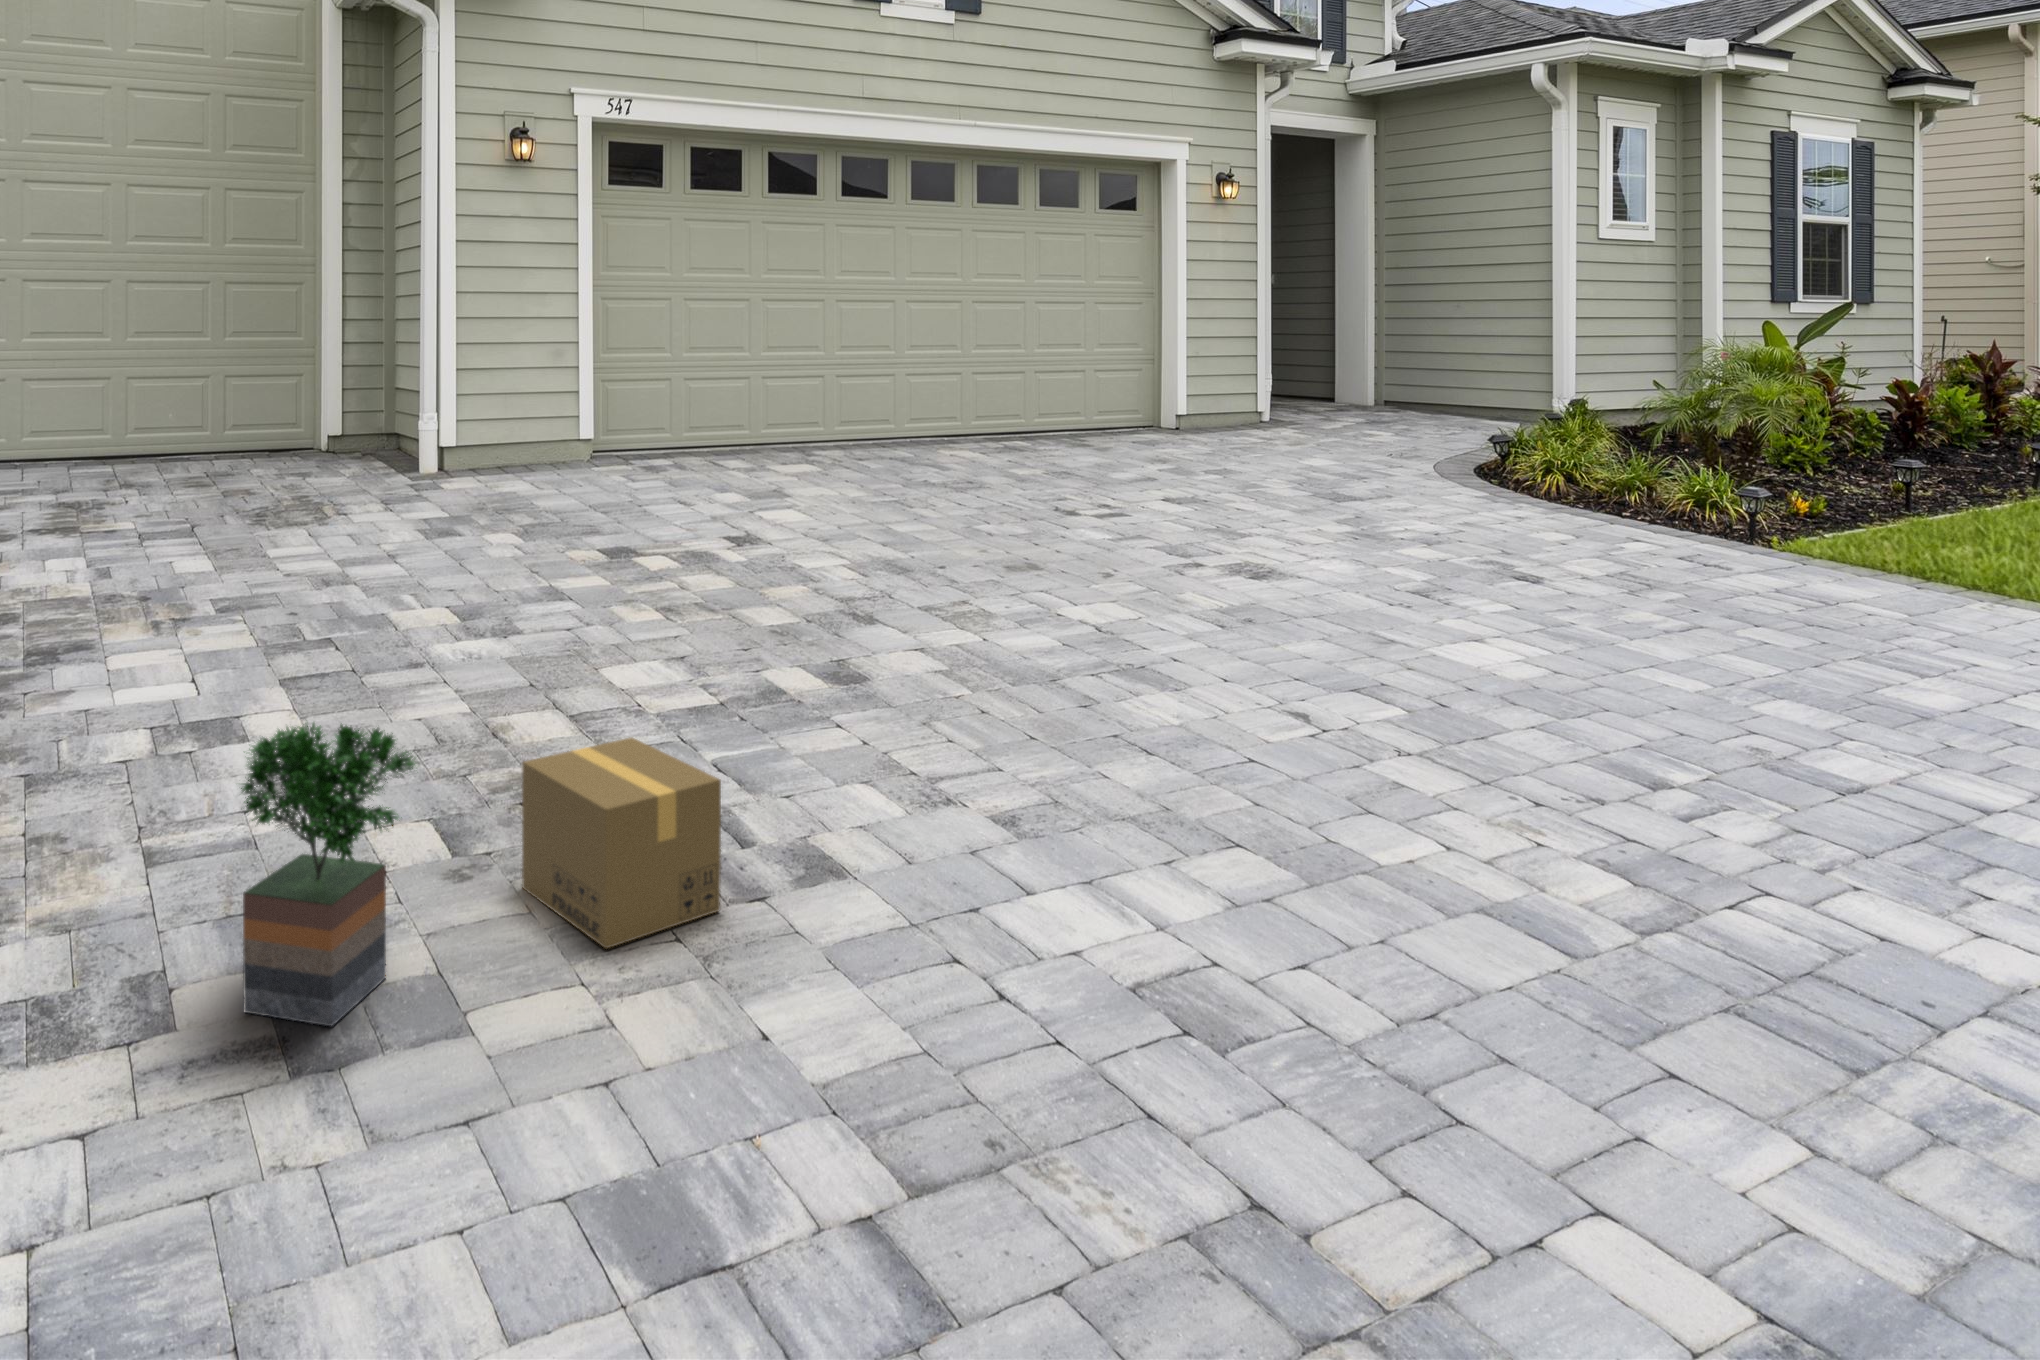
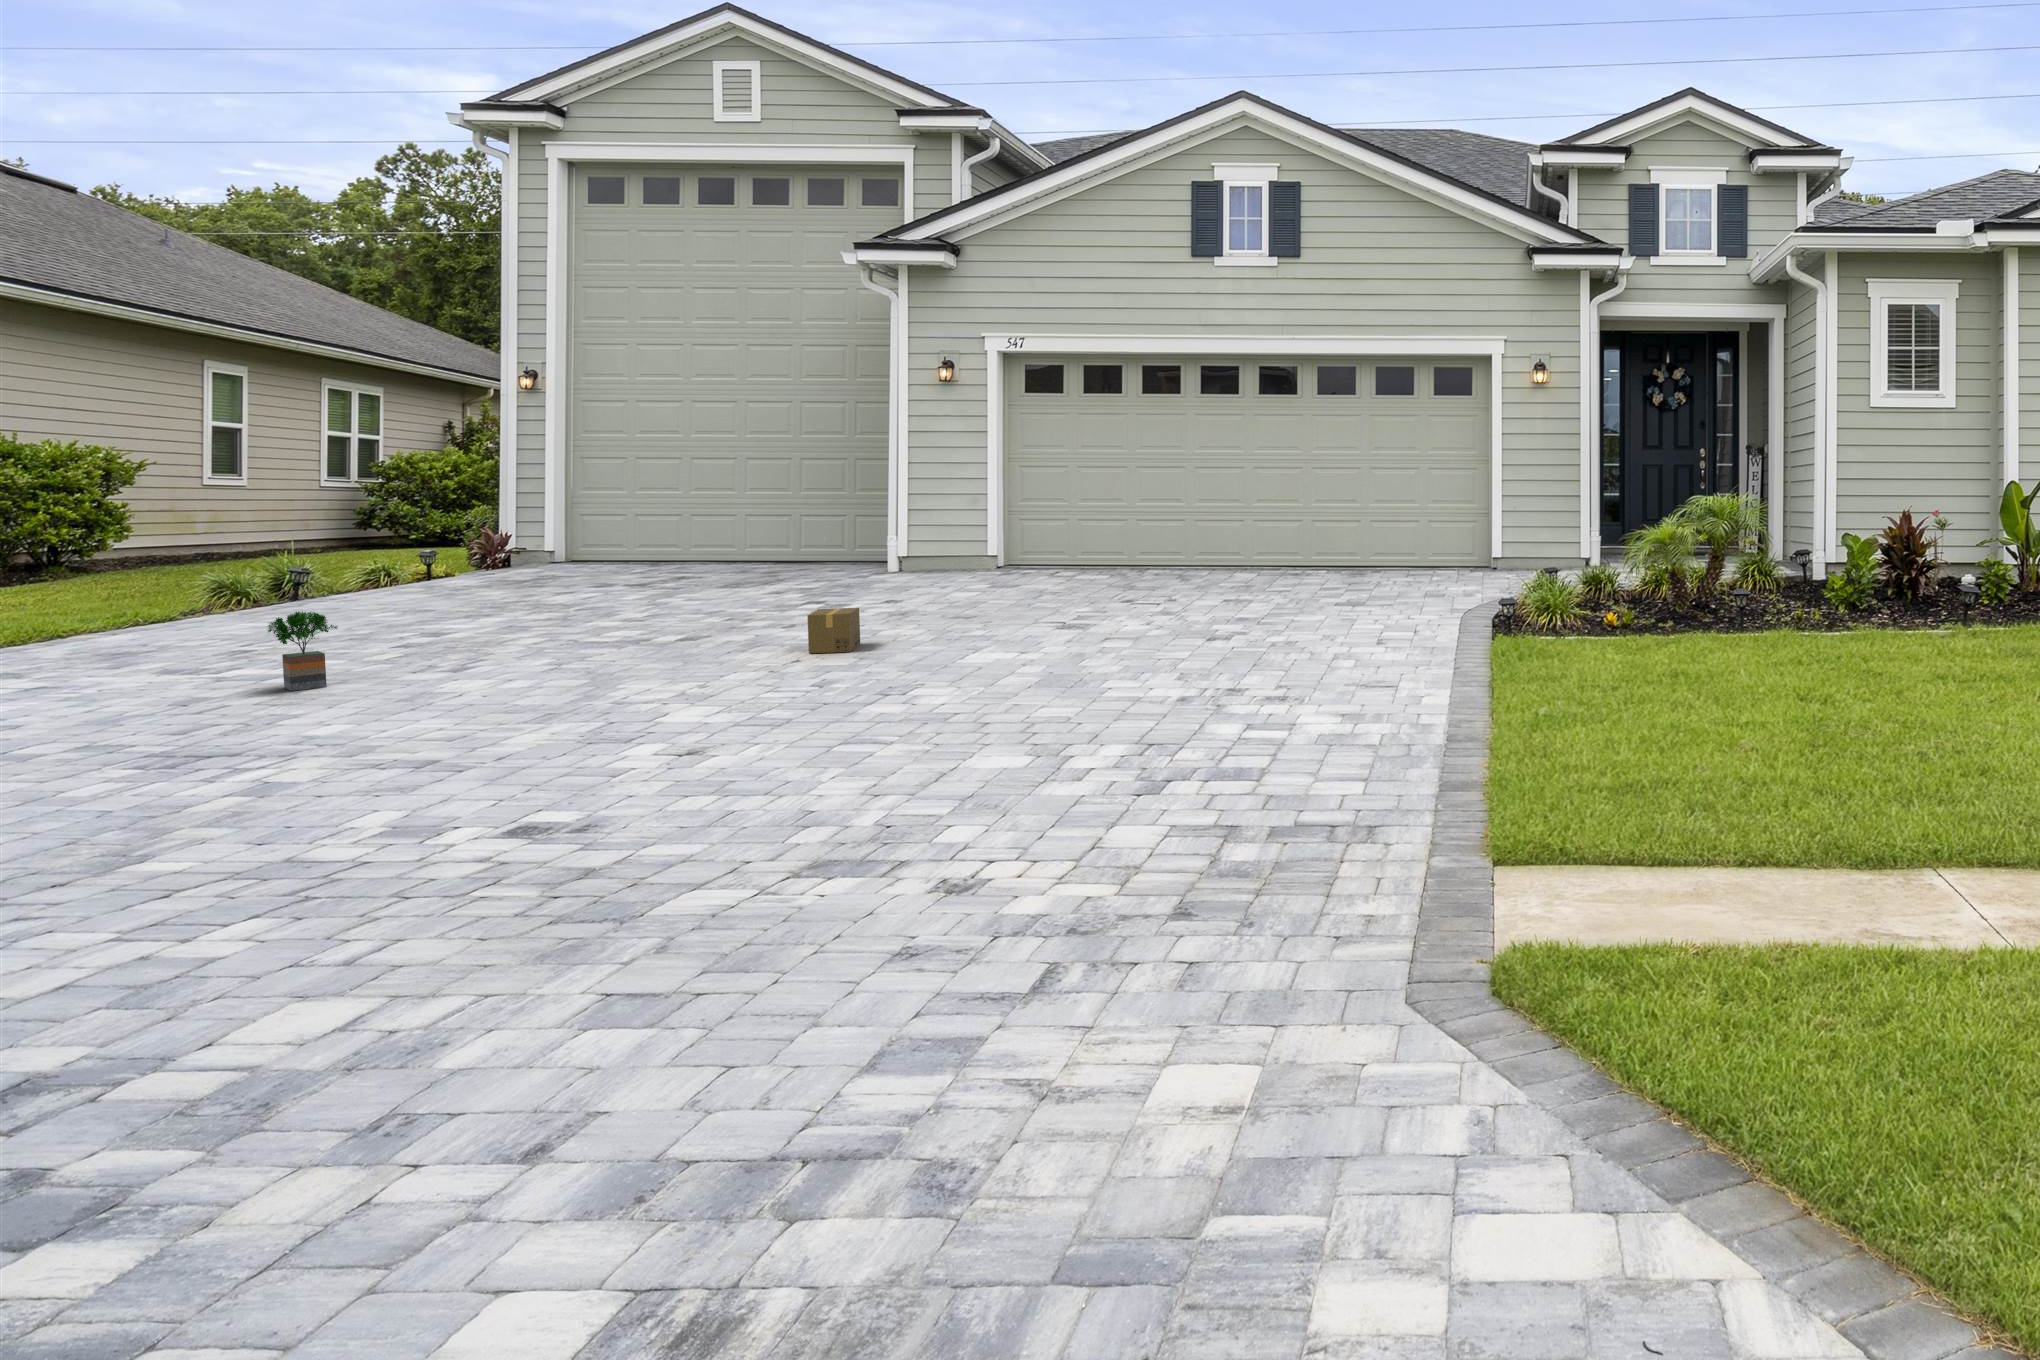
cardboard box: present [522,737,721,948] -> present [807,608,860,653]

